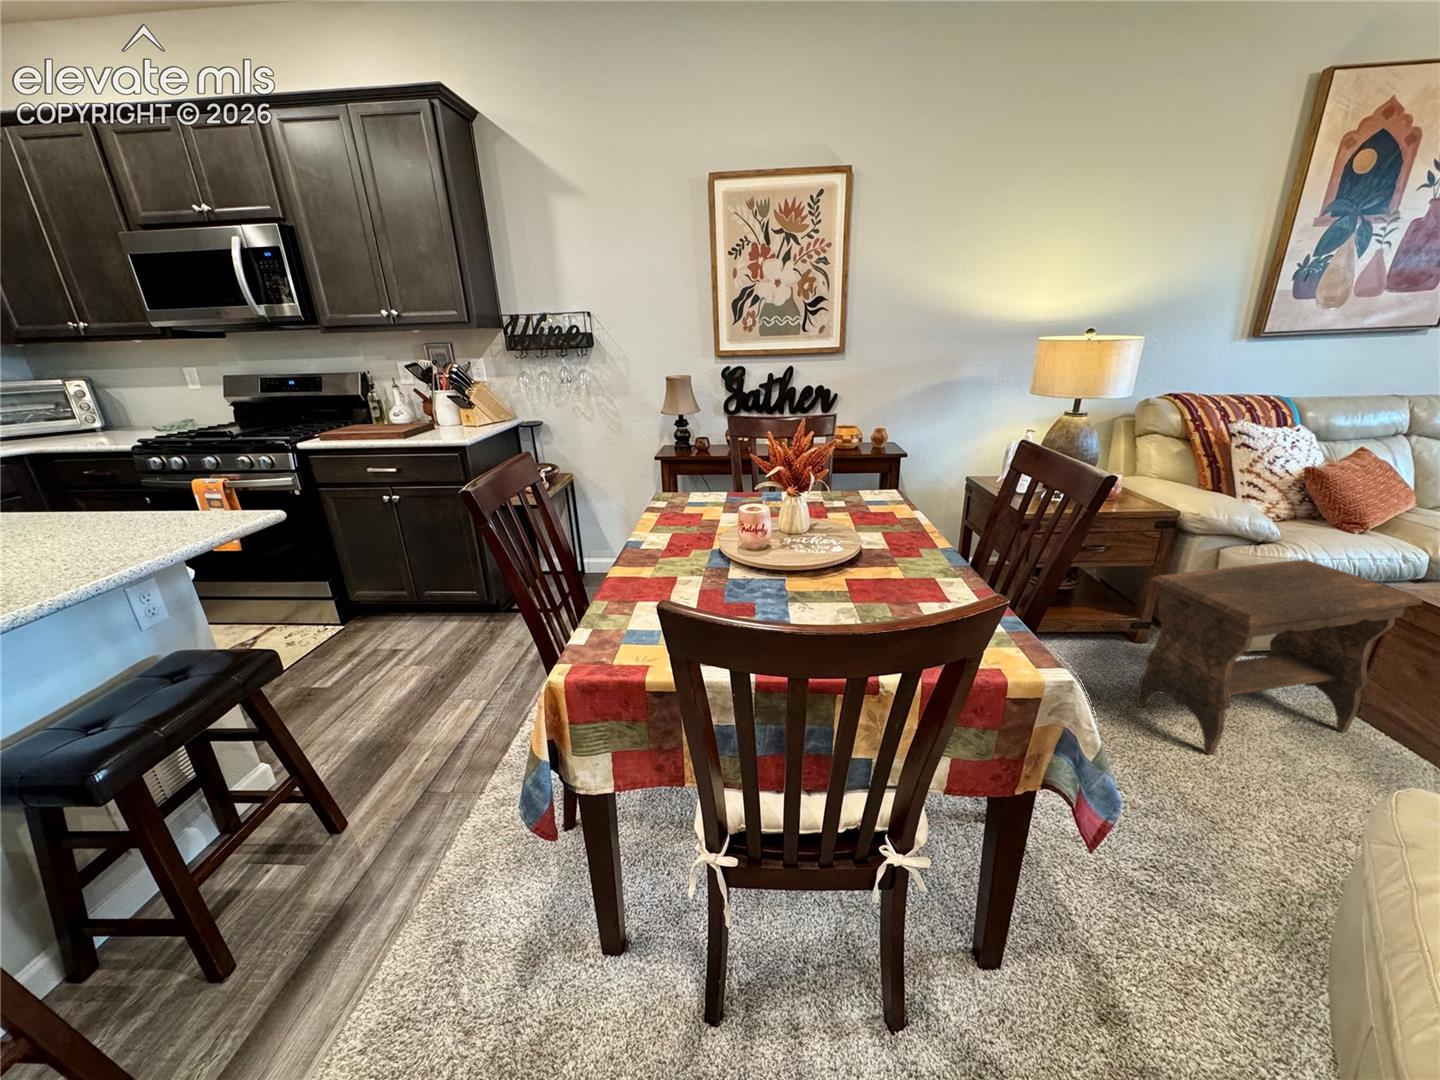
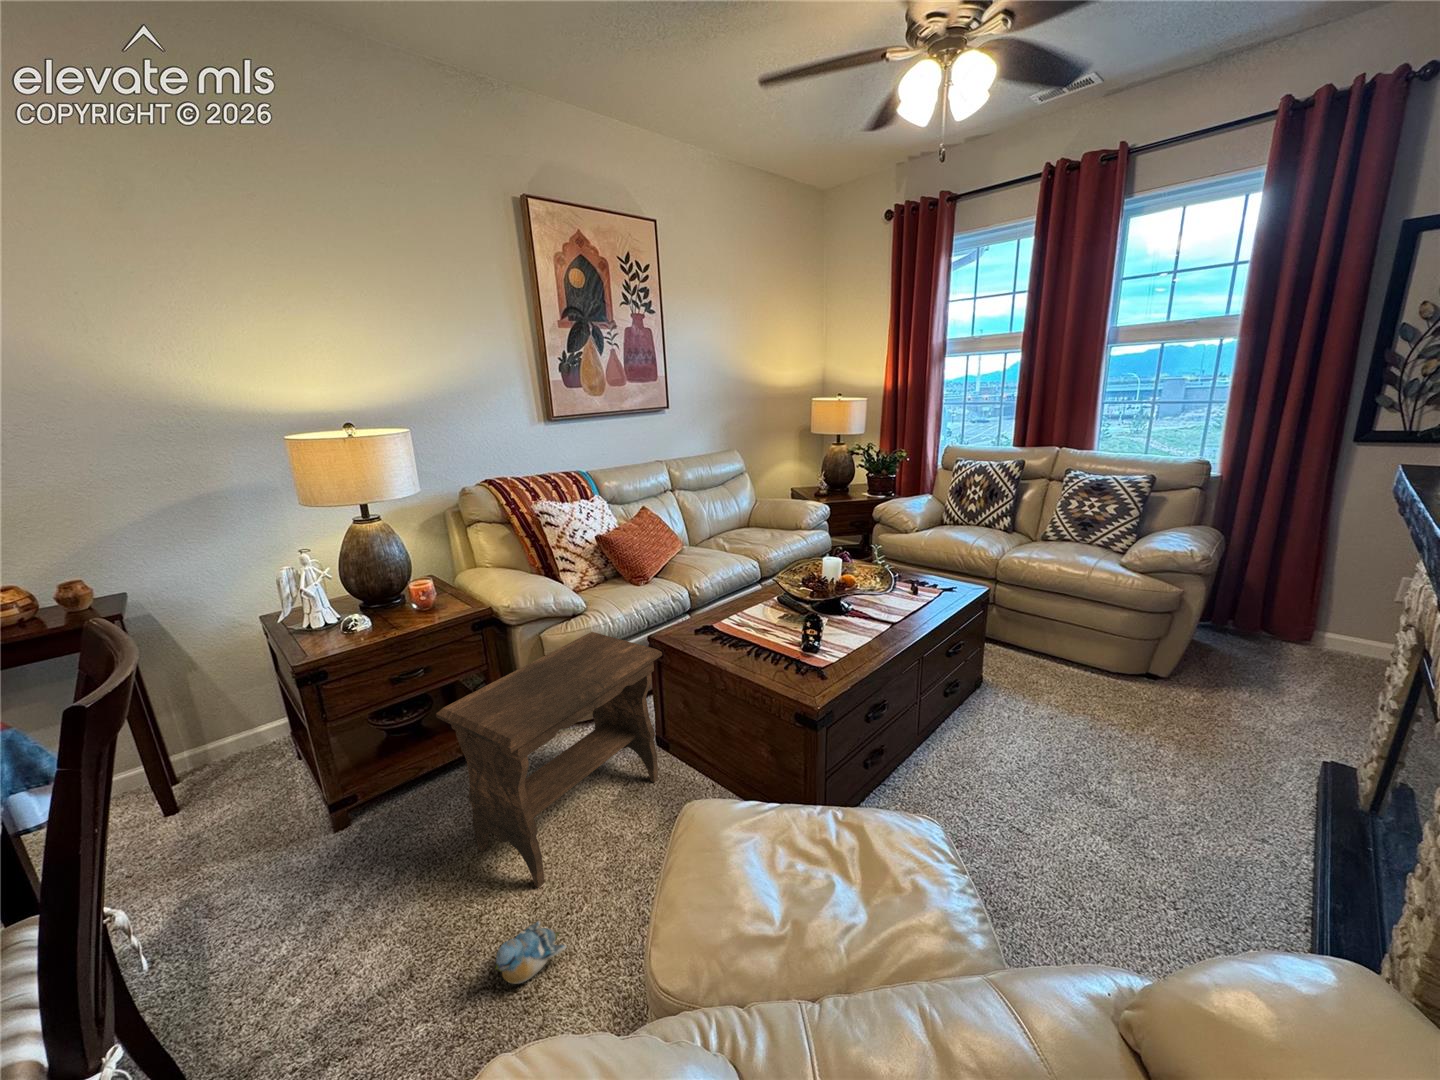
plush toy: none [1193,769,1260,808] -> present [496,921,567,984]

